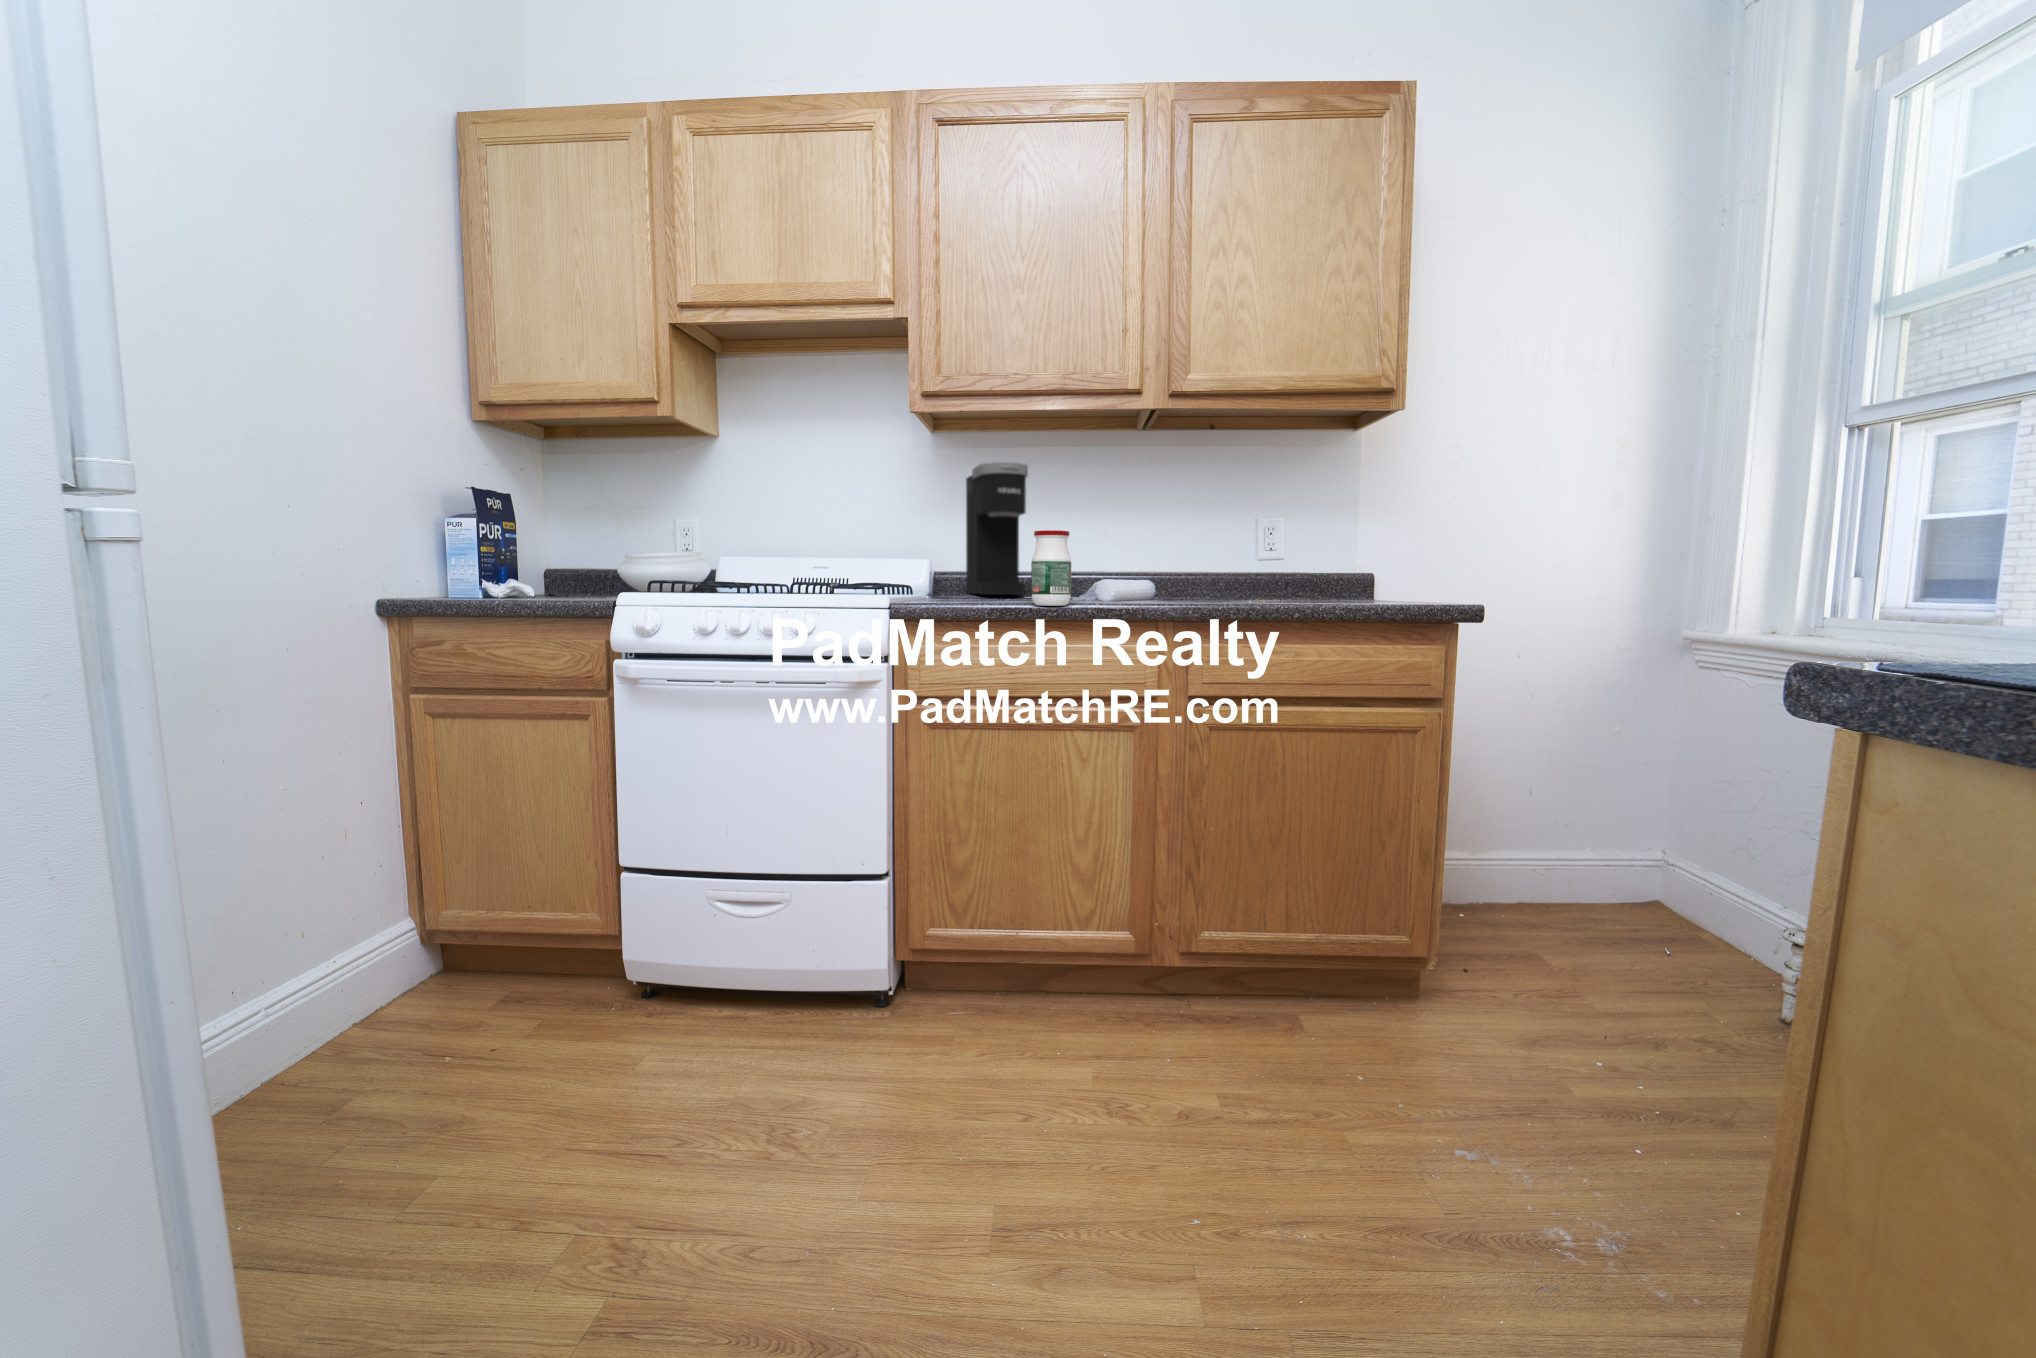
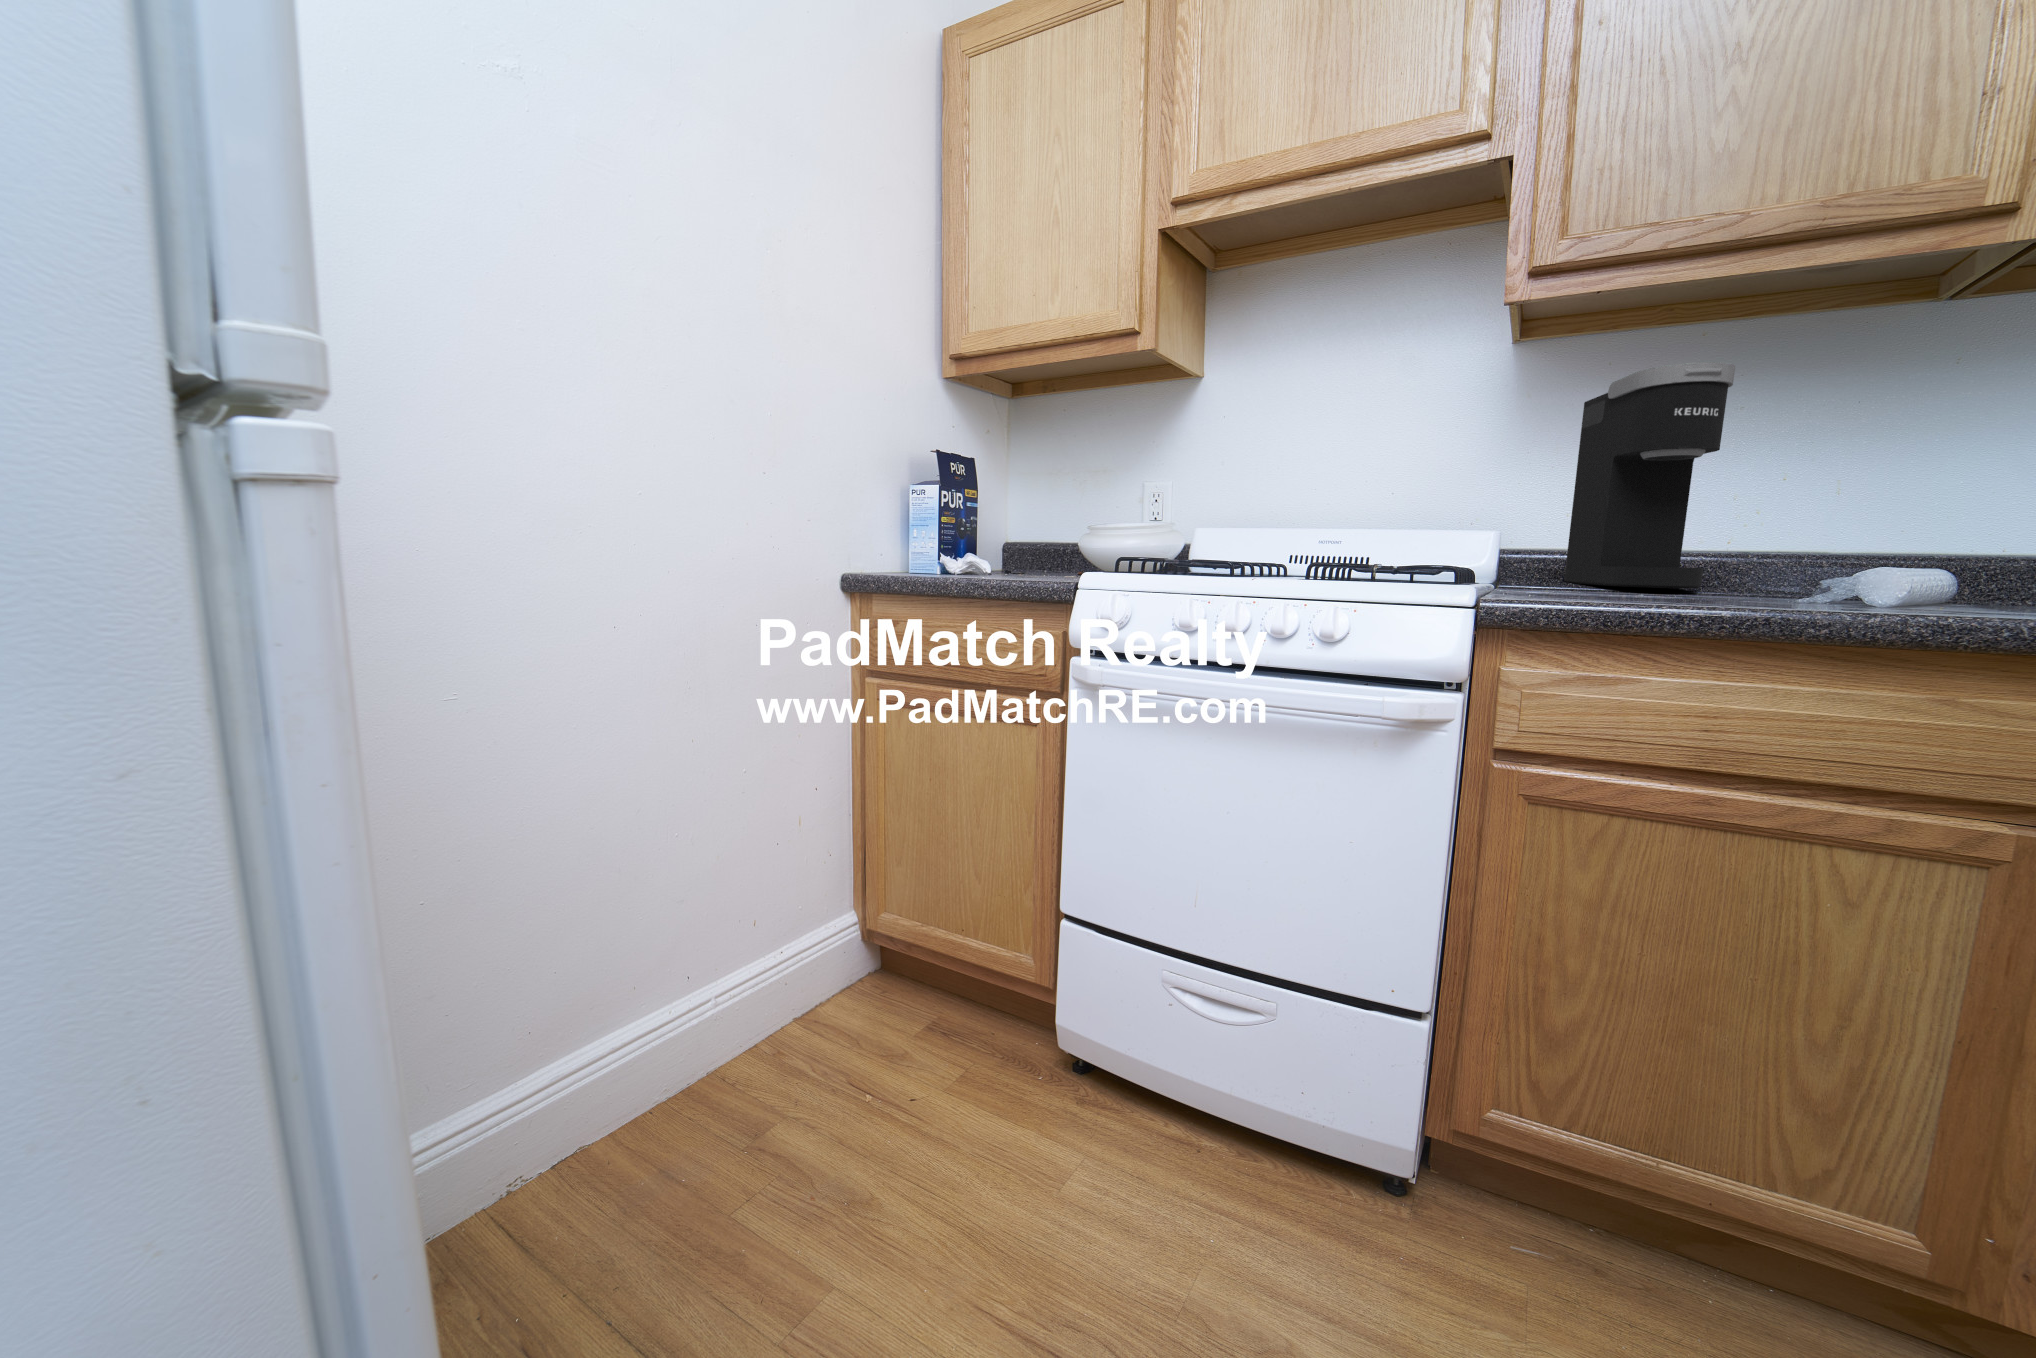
jar: present [1031,530,1071,606] -> none [1768,472,1883,615]

